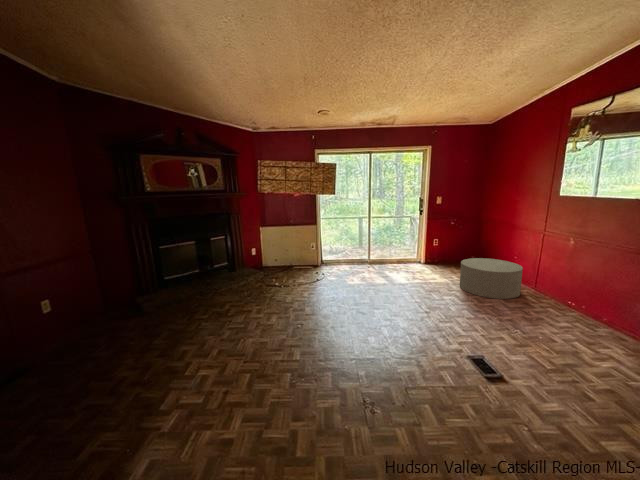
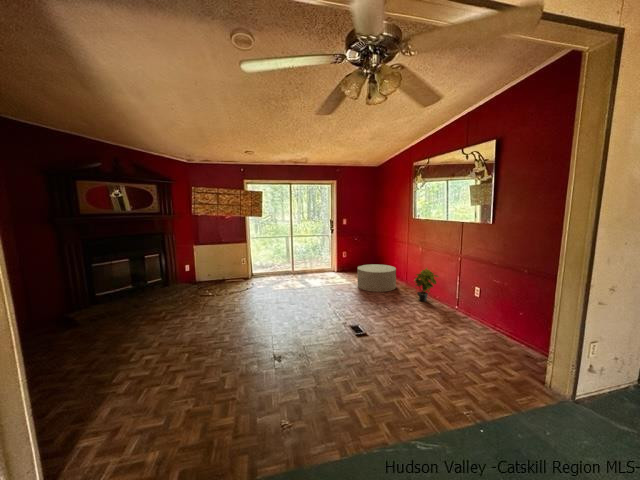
potted plant: none [563,272,619,323] -> present [414,268,439,301]

